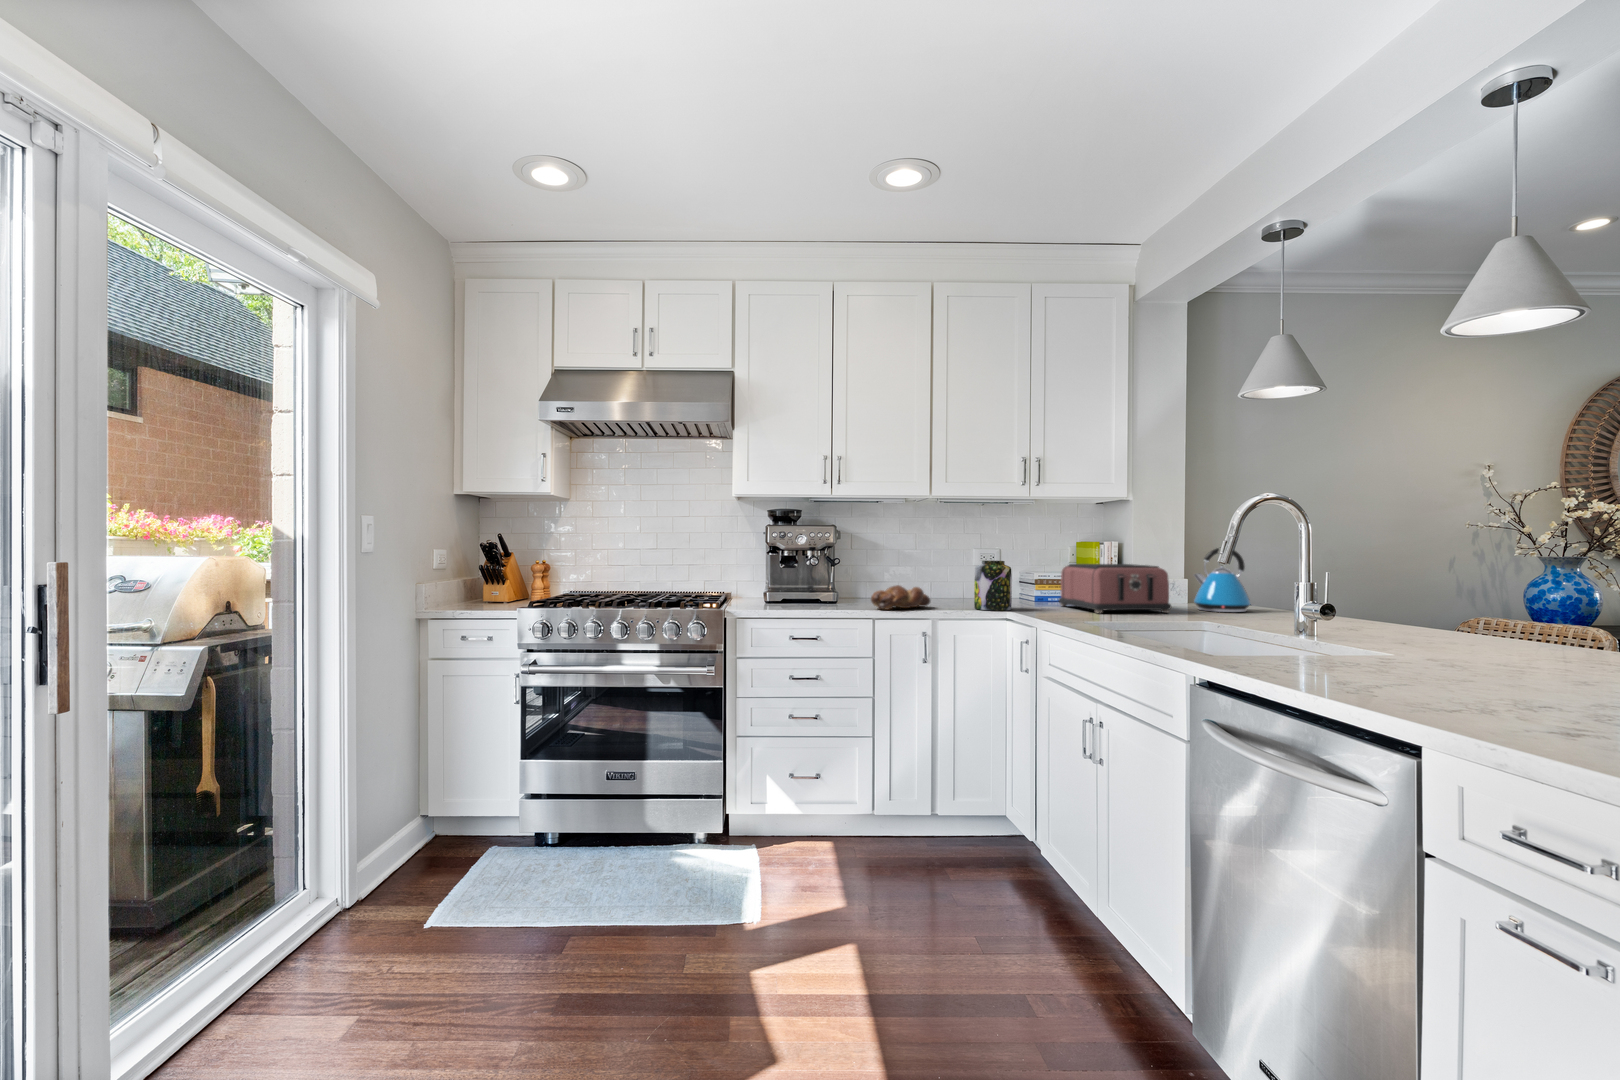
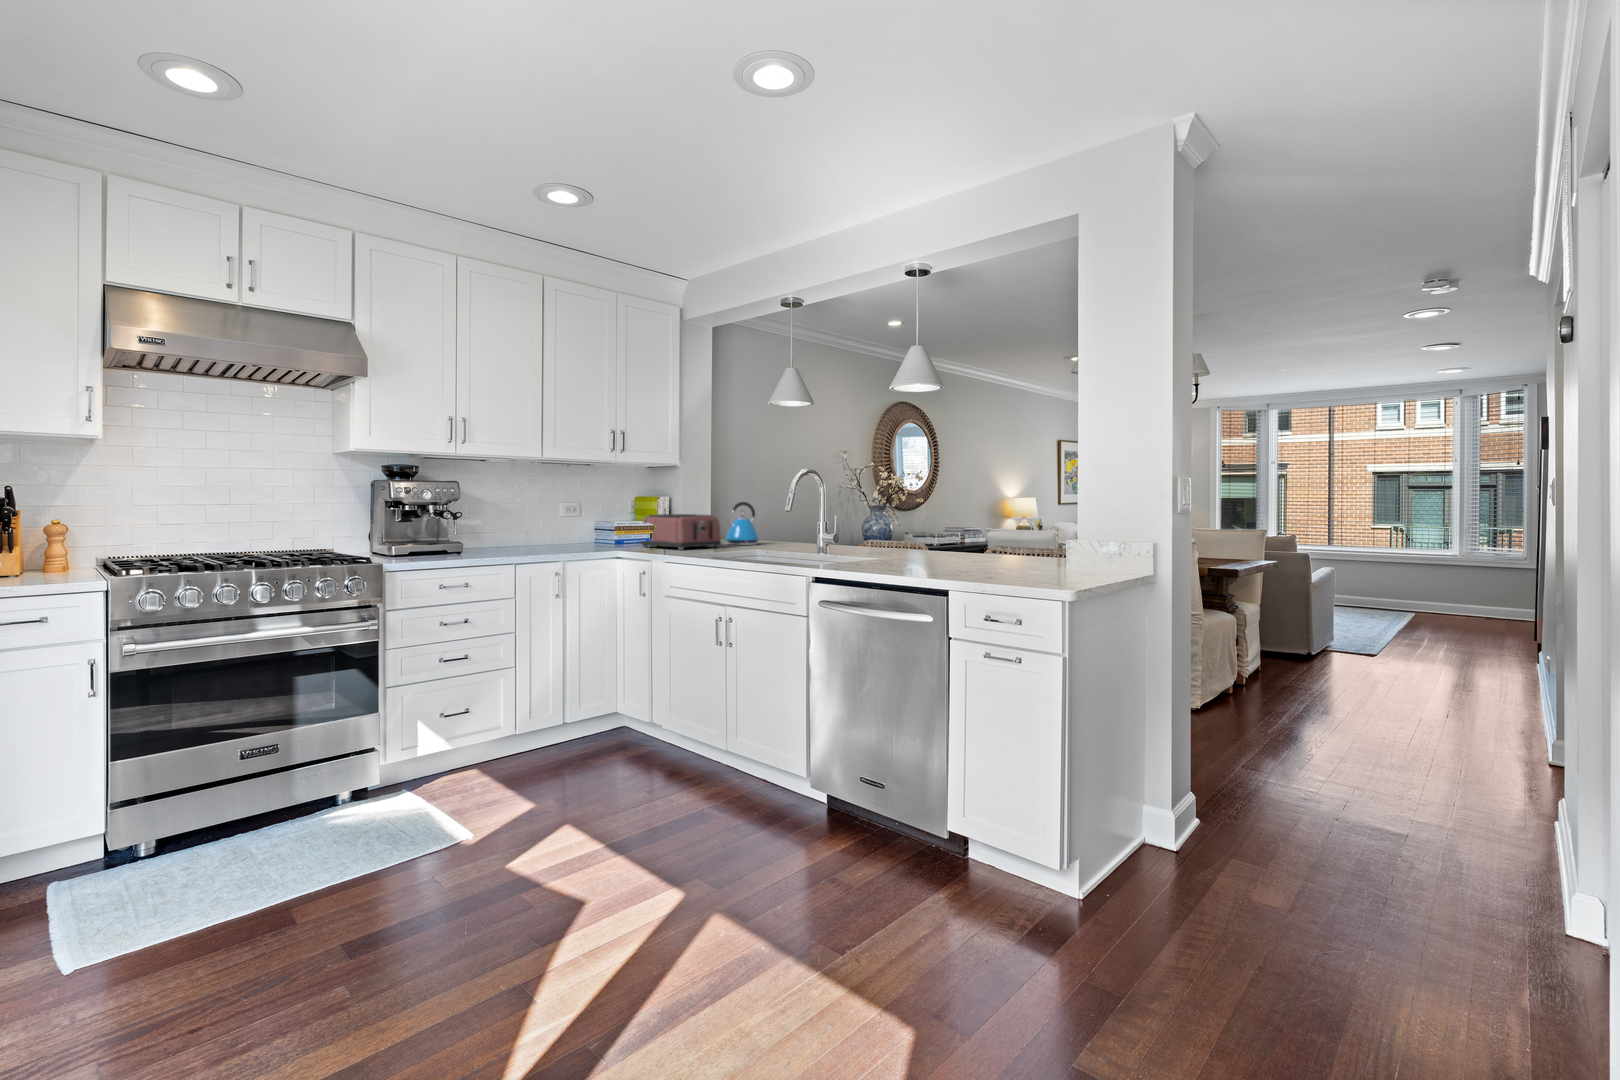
jar: present [974,561,1012,611] -> none [589,513,619,552]
bread loaf: present [871,585,930,610] -> none [507,535,554,557]

